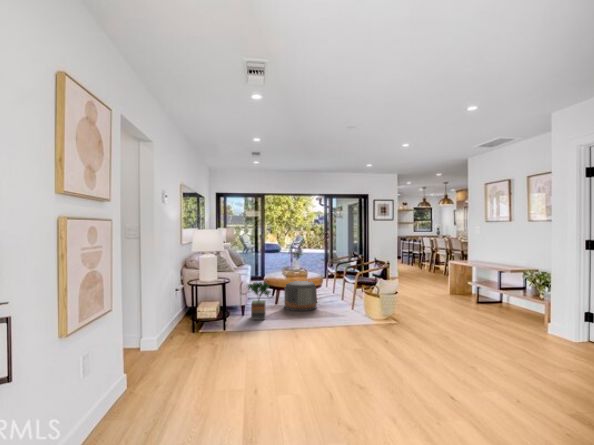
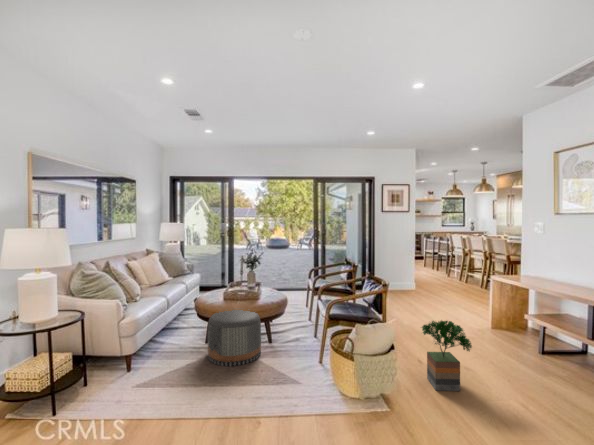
potted tree: present [248,282,270,320] -> present [422,320,472,391]

